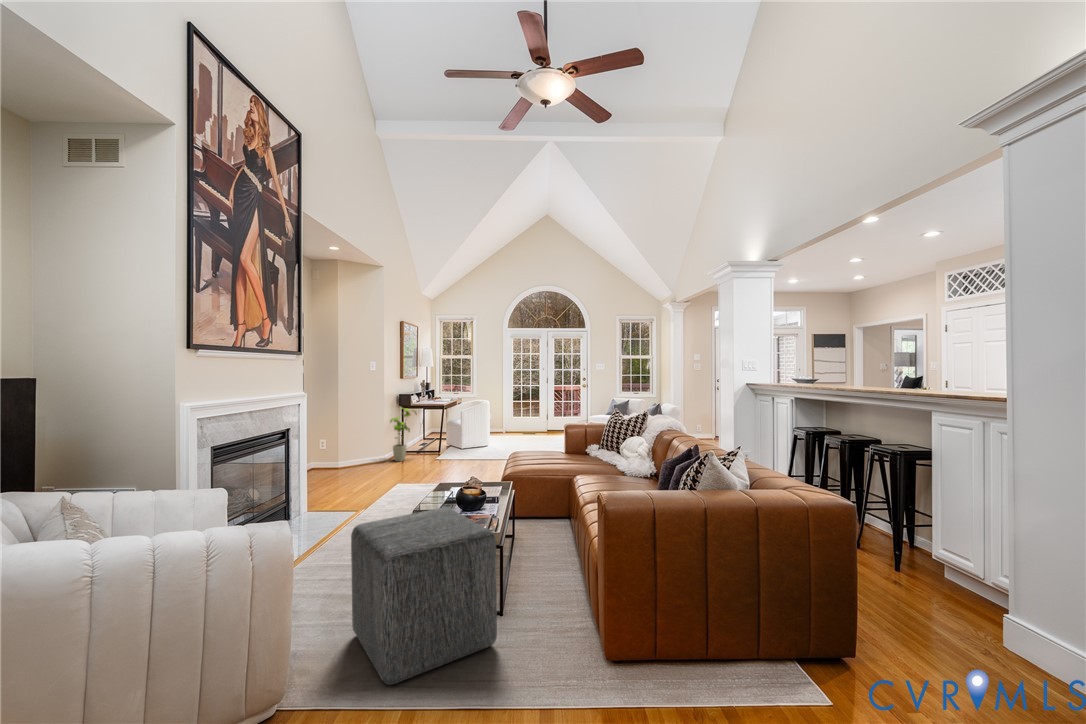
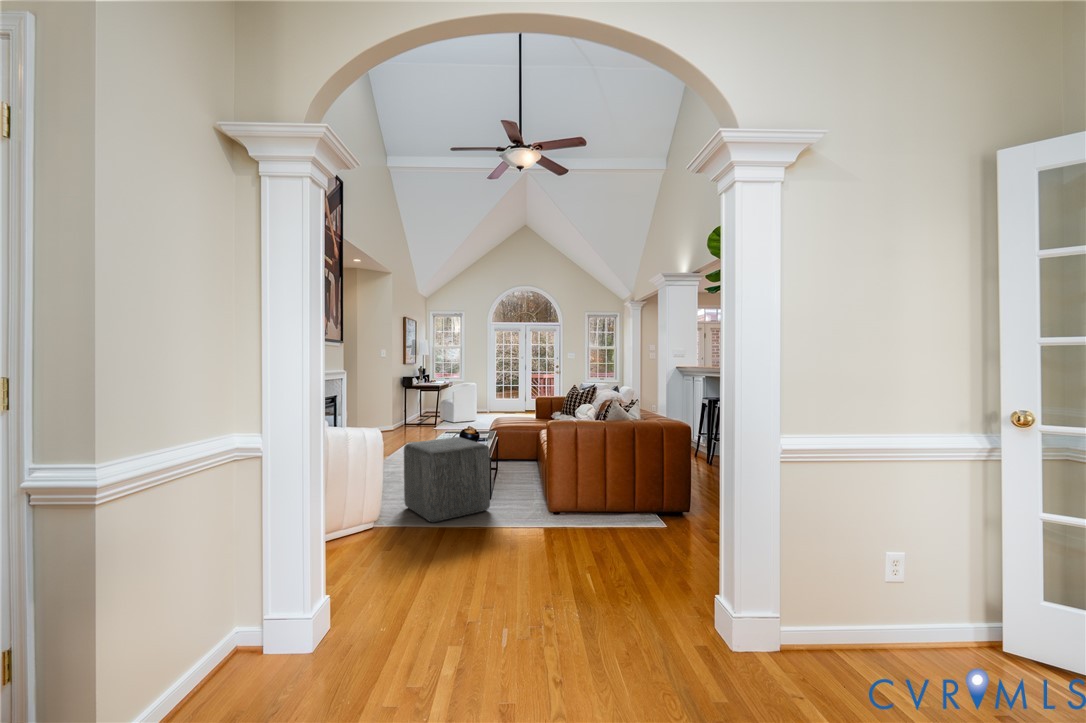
house plant: present [390,409,417,461] -> none [397,388,419,431]

